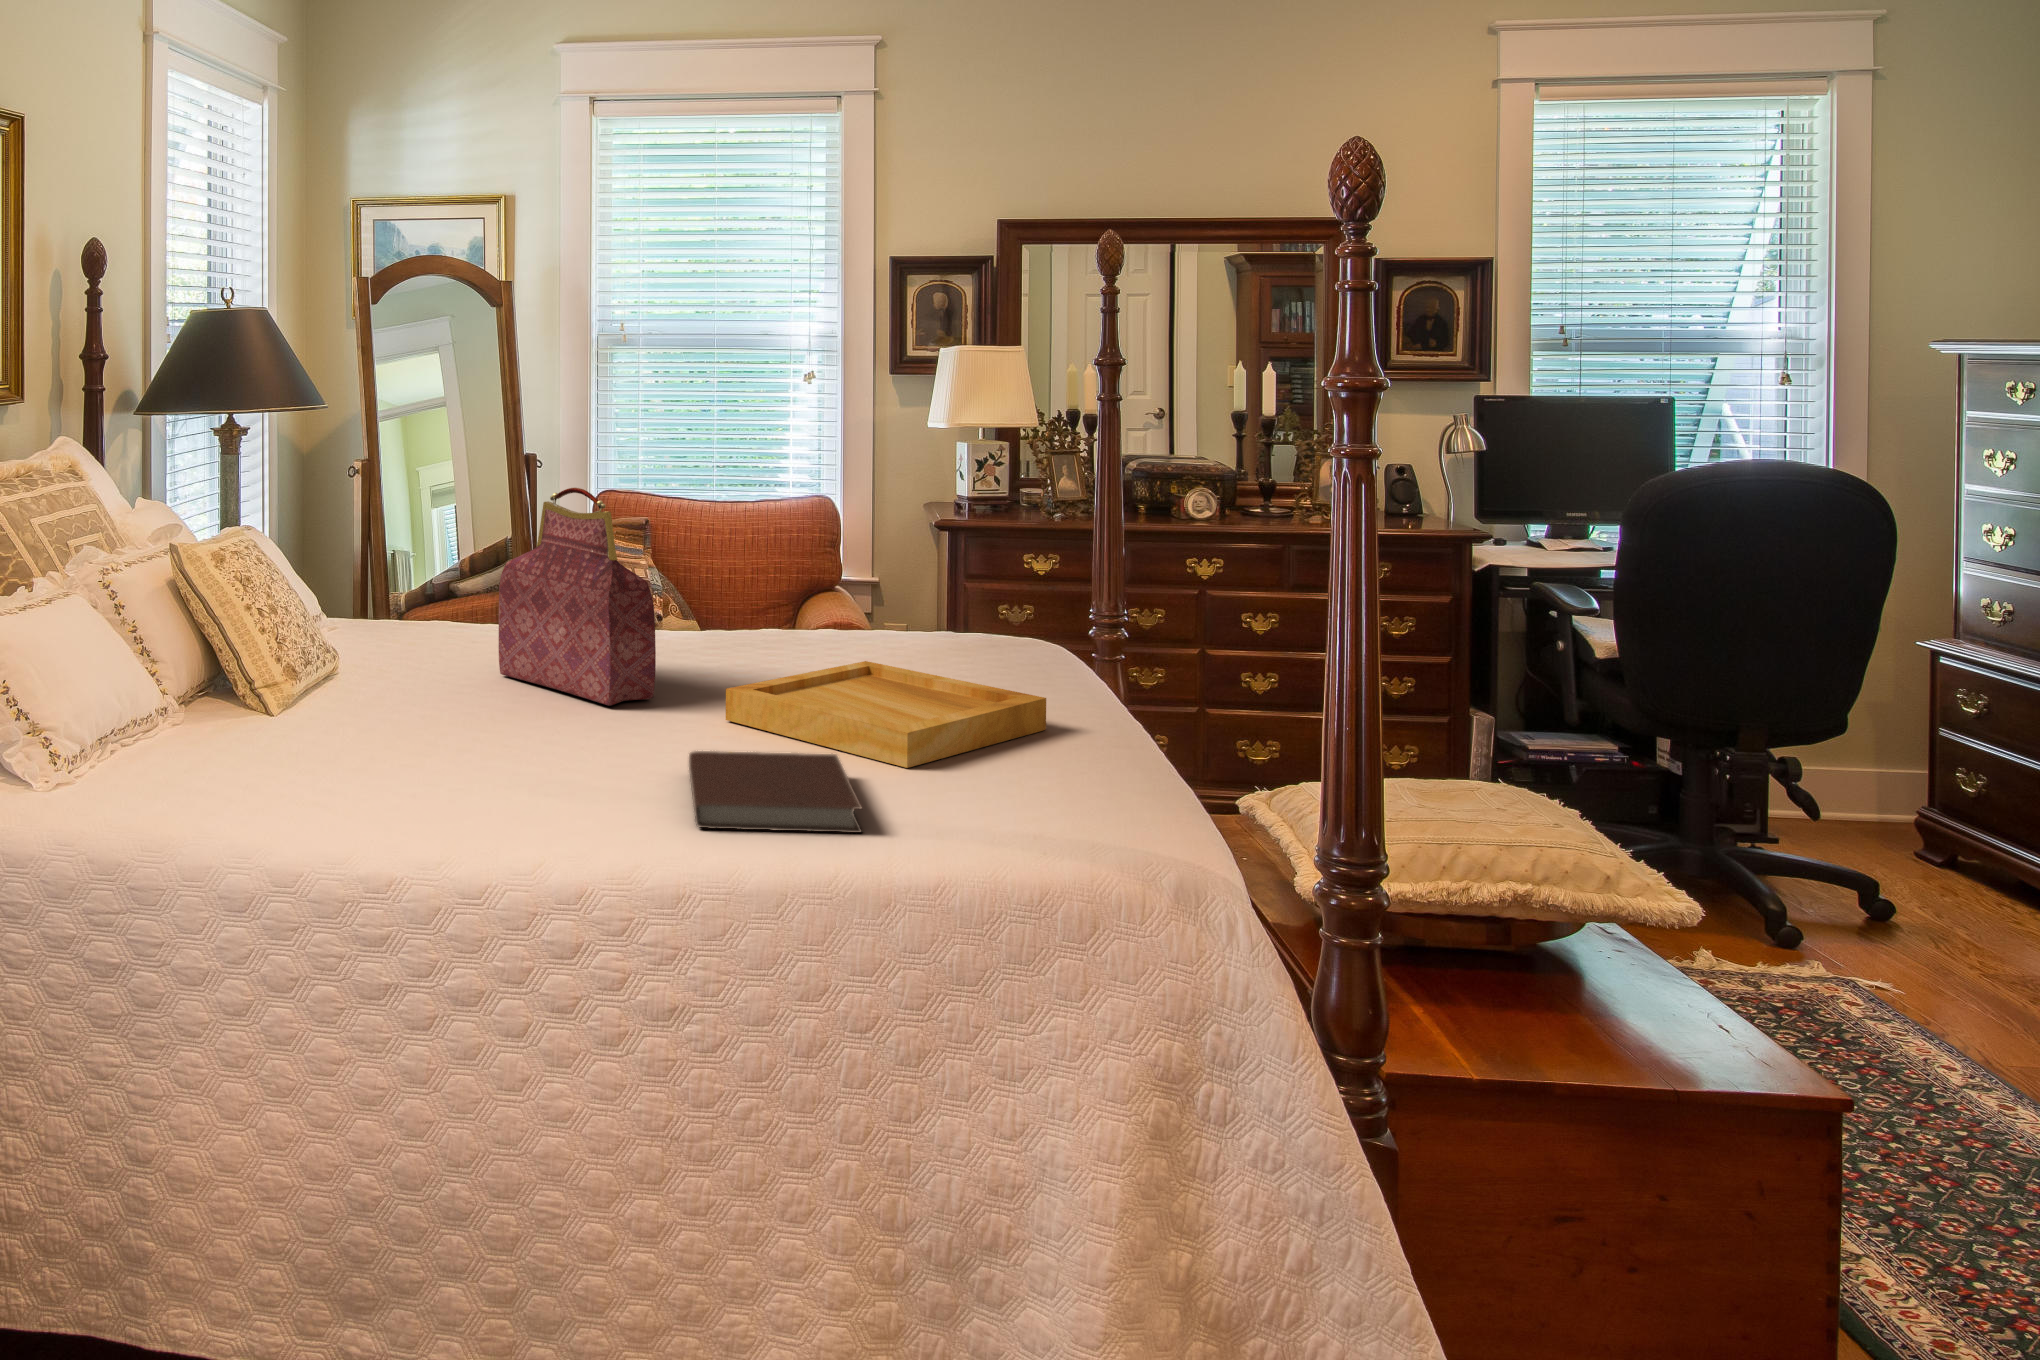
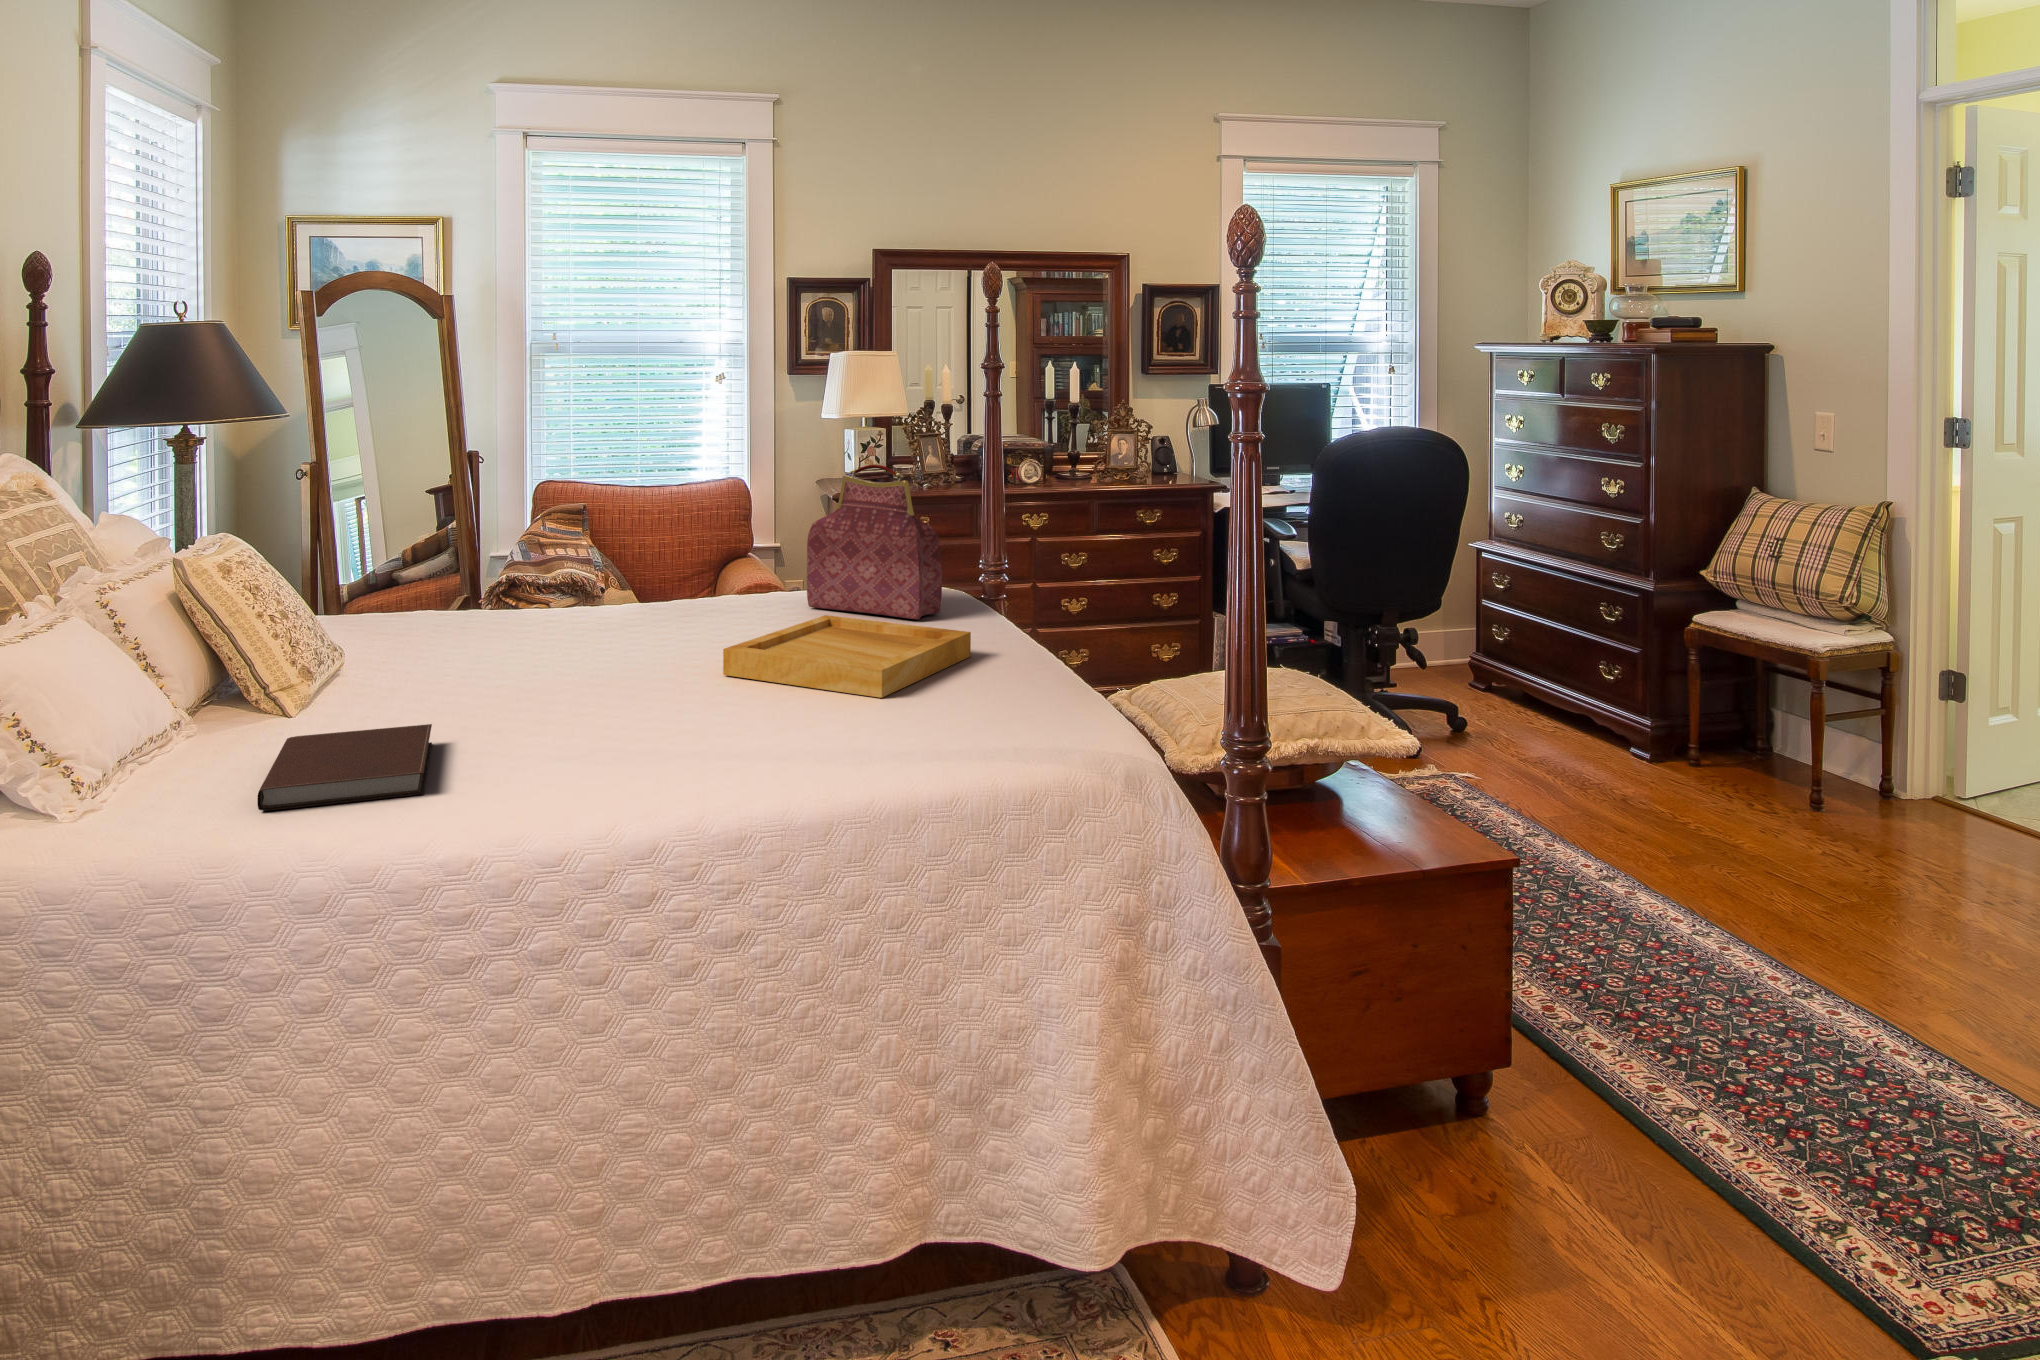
handbag: present [499,488,656,706] -> present [807,464,942,620]
notebook: present [689,751,863,833] -> present [258,724,432,810]

